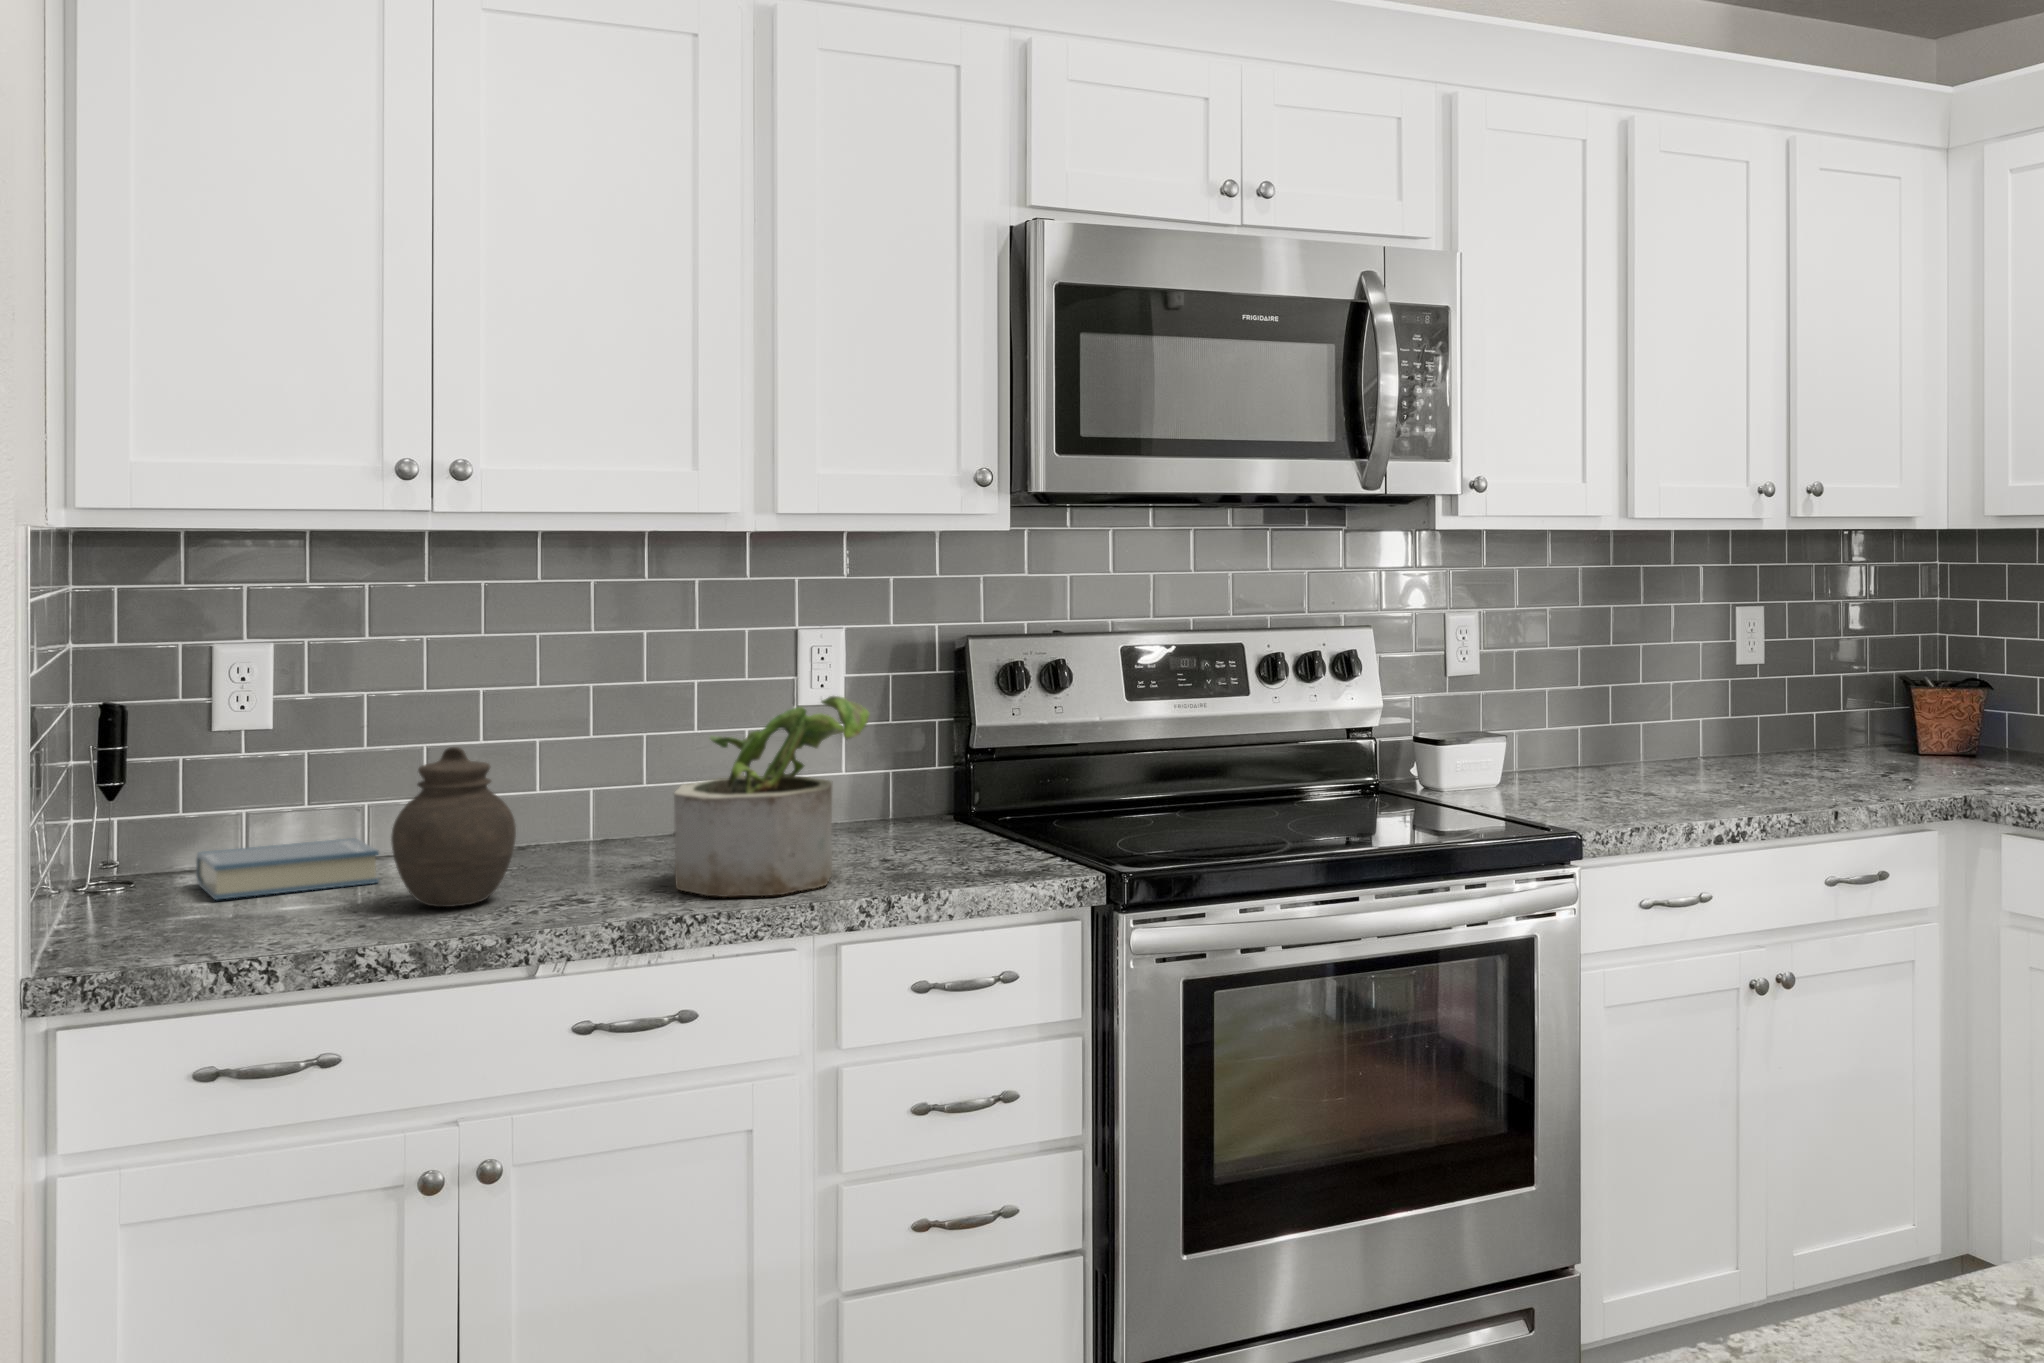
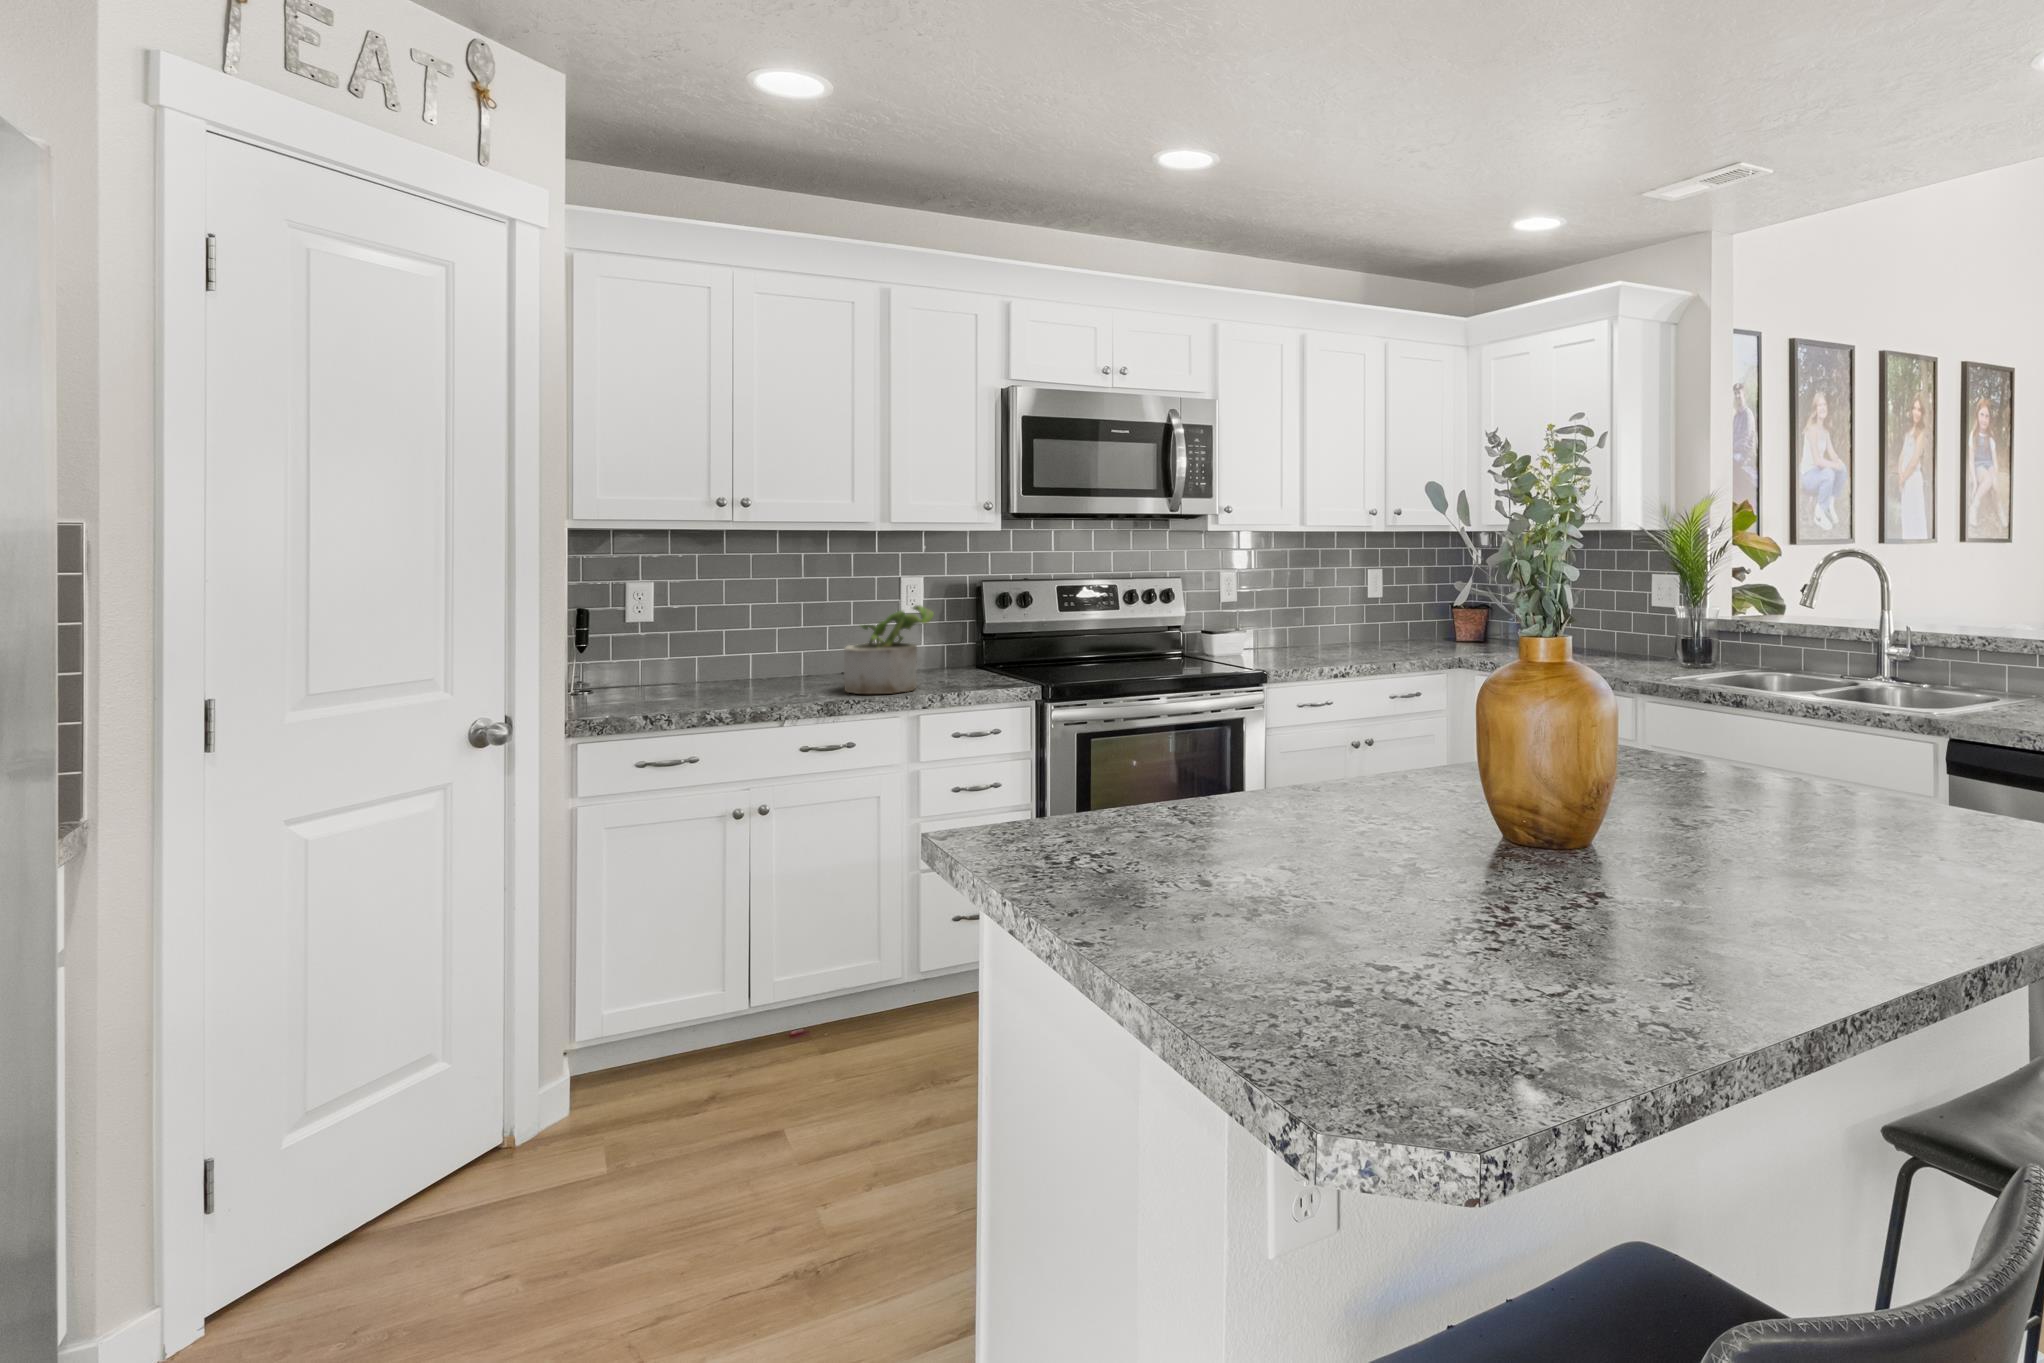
jar: present [391,747,516,907] -> none [715,627,771,699]
hardback book: present [196,838,379,900] -> none [620,672,706,697]

